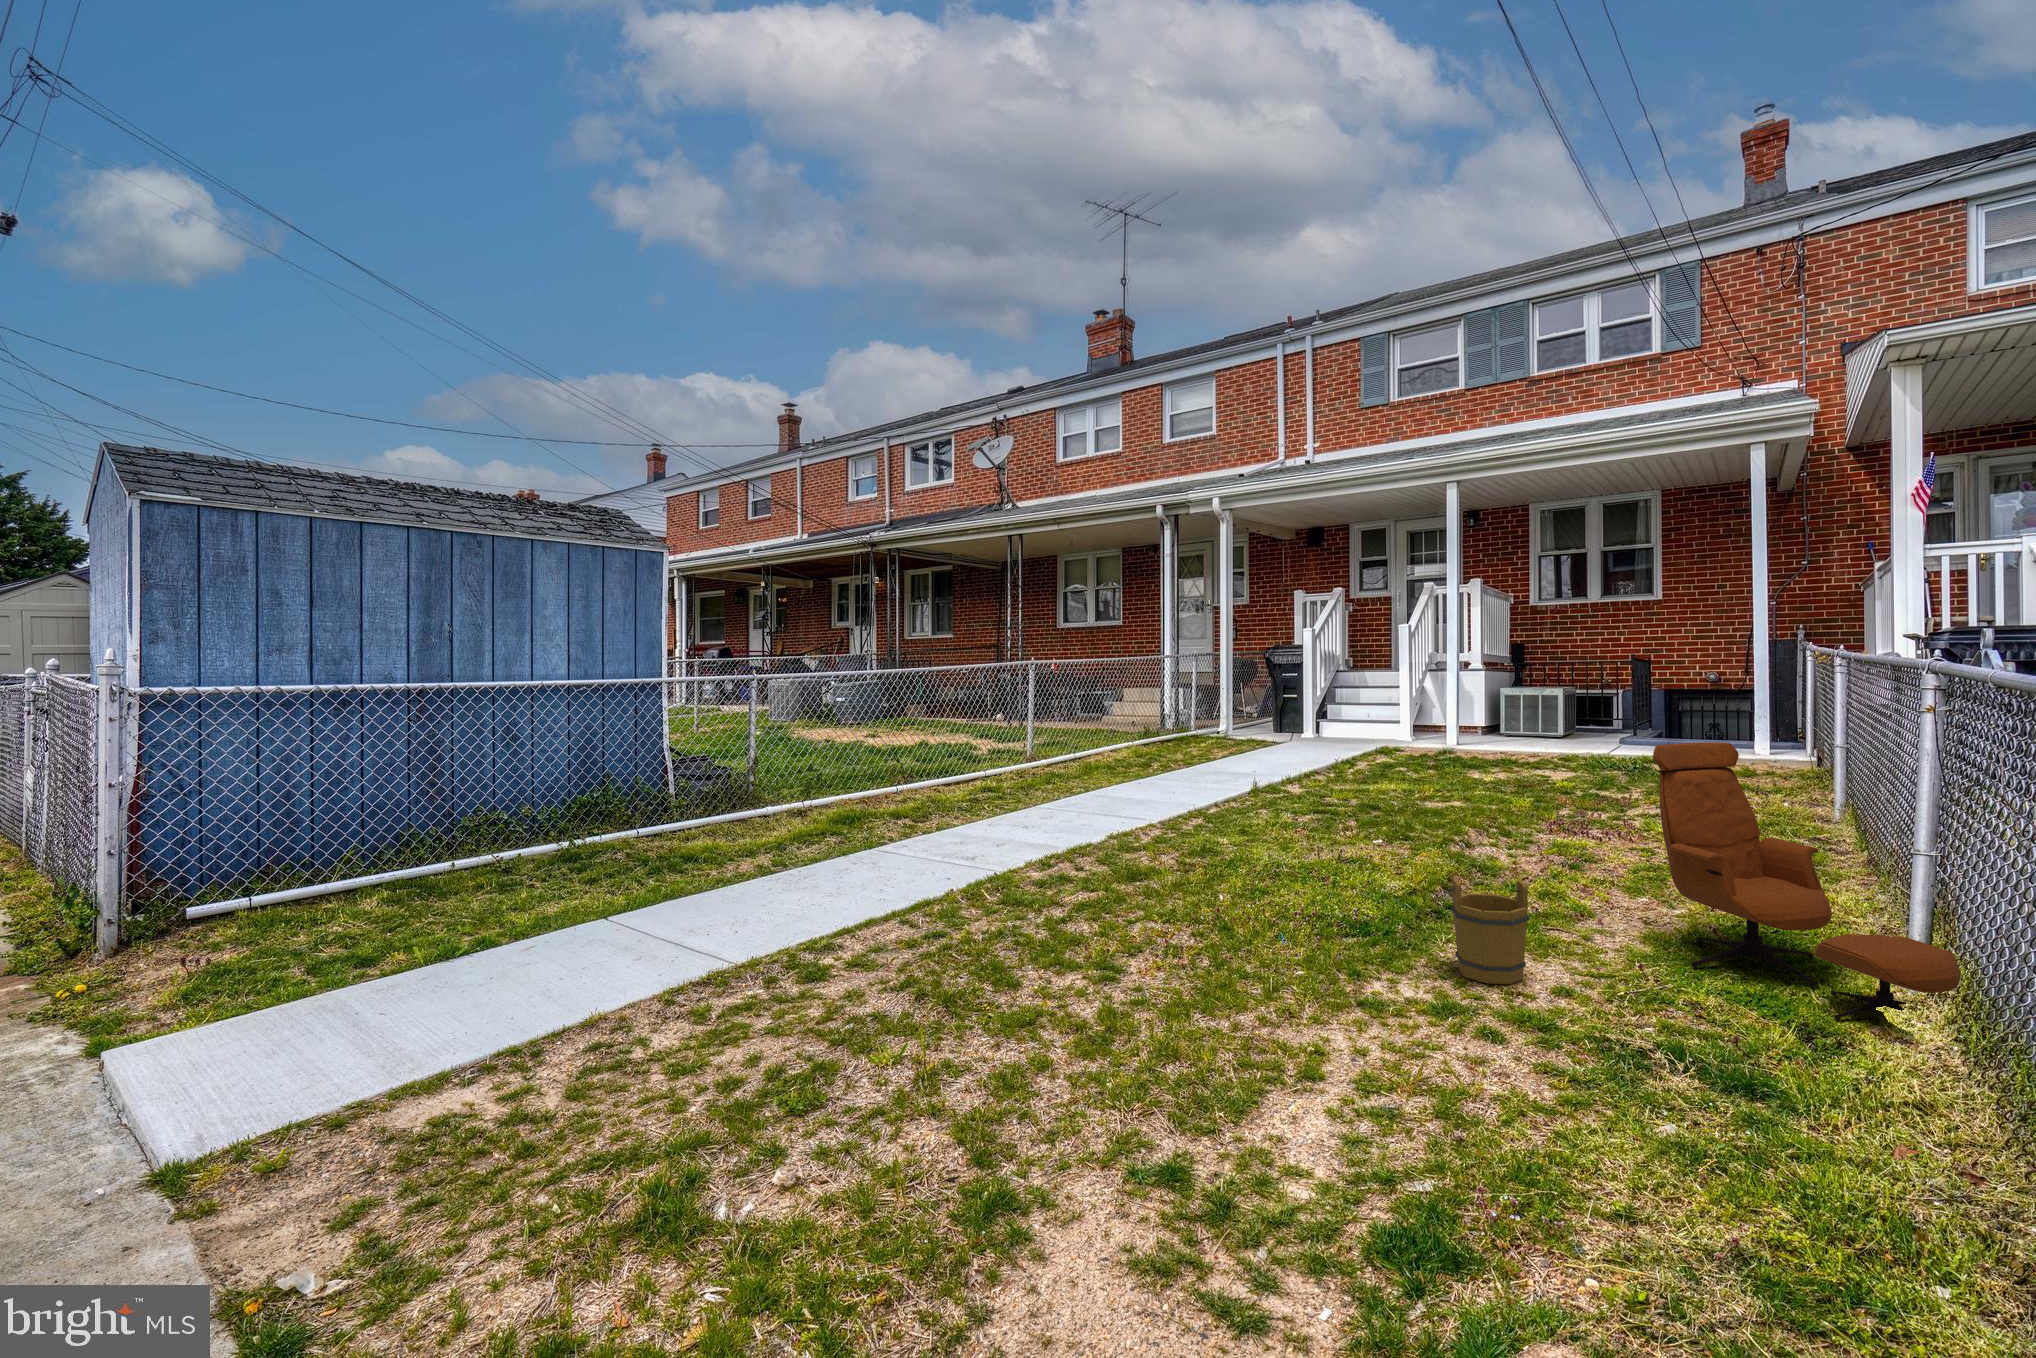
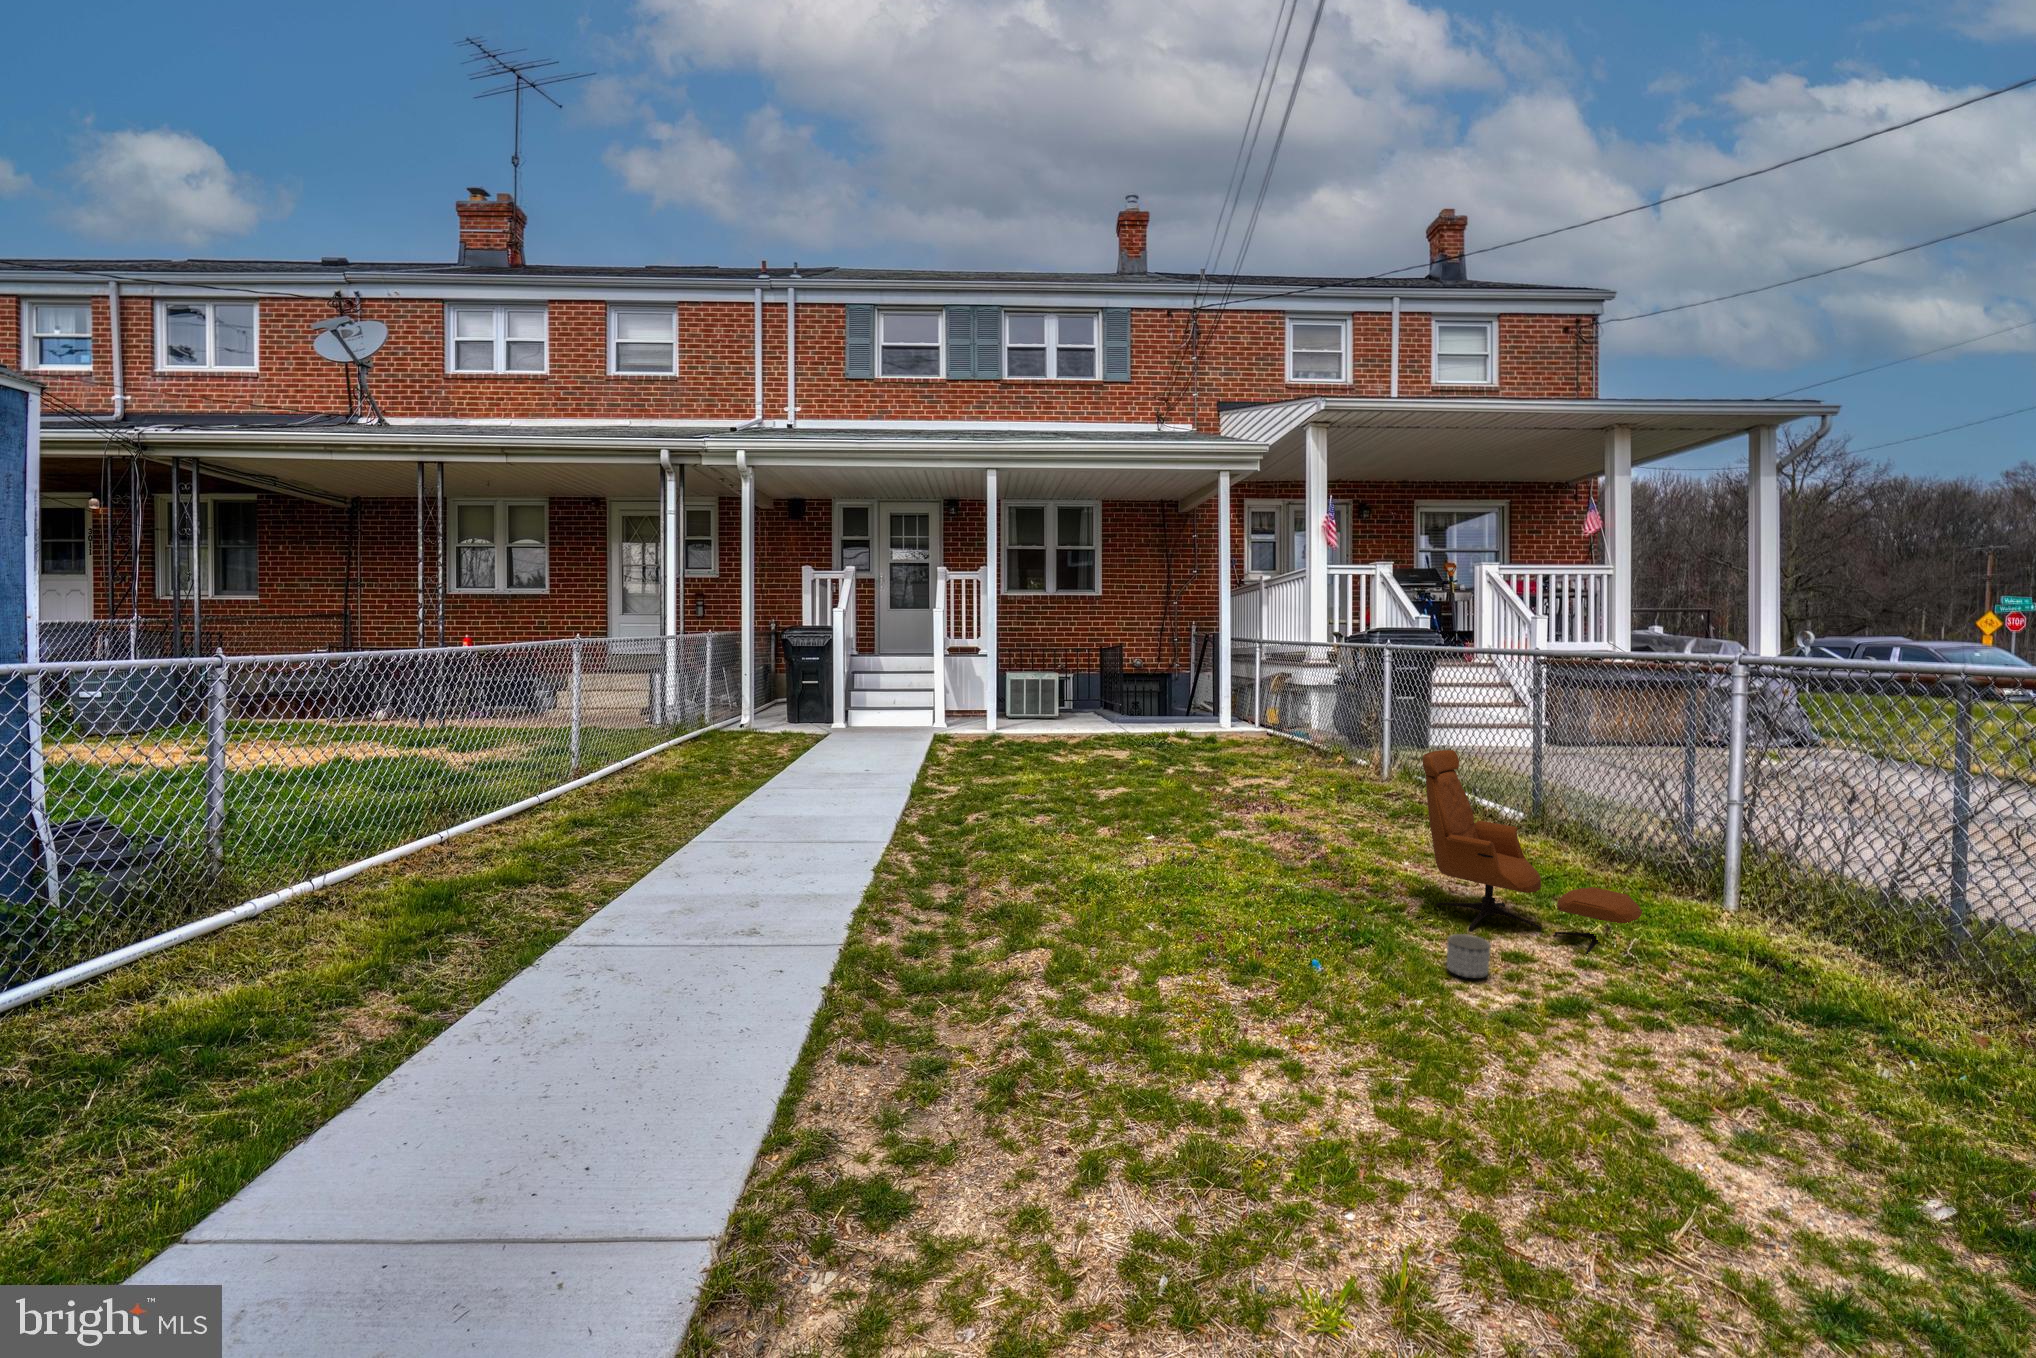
bucket: present [1448,878,1529,984] -> none [1352,883,1419,978]
planter: none [1563,949,1619,1003] -> present [1447,934,1491,978]

